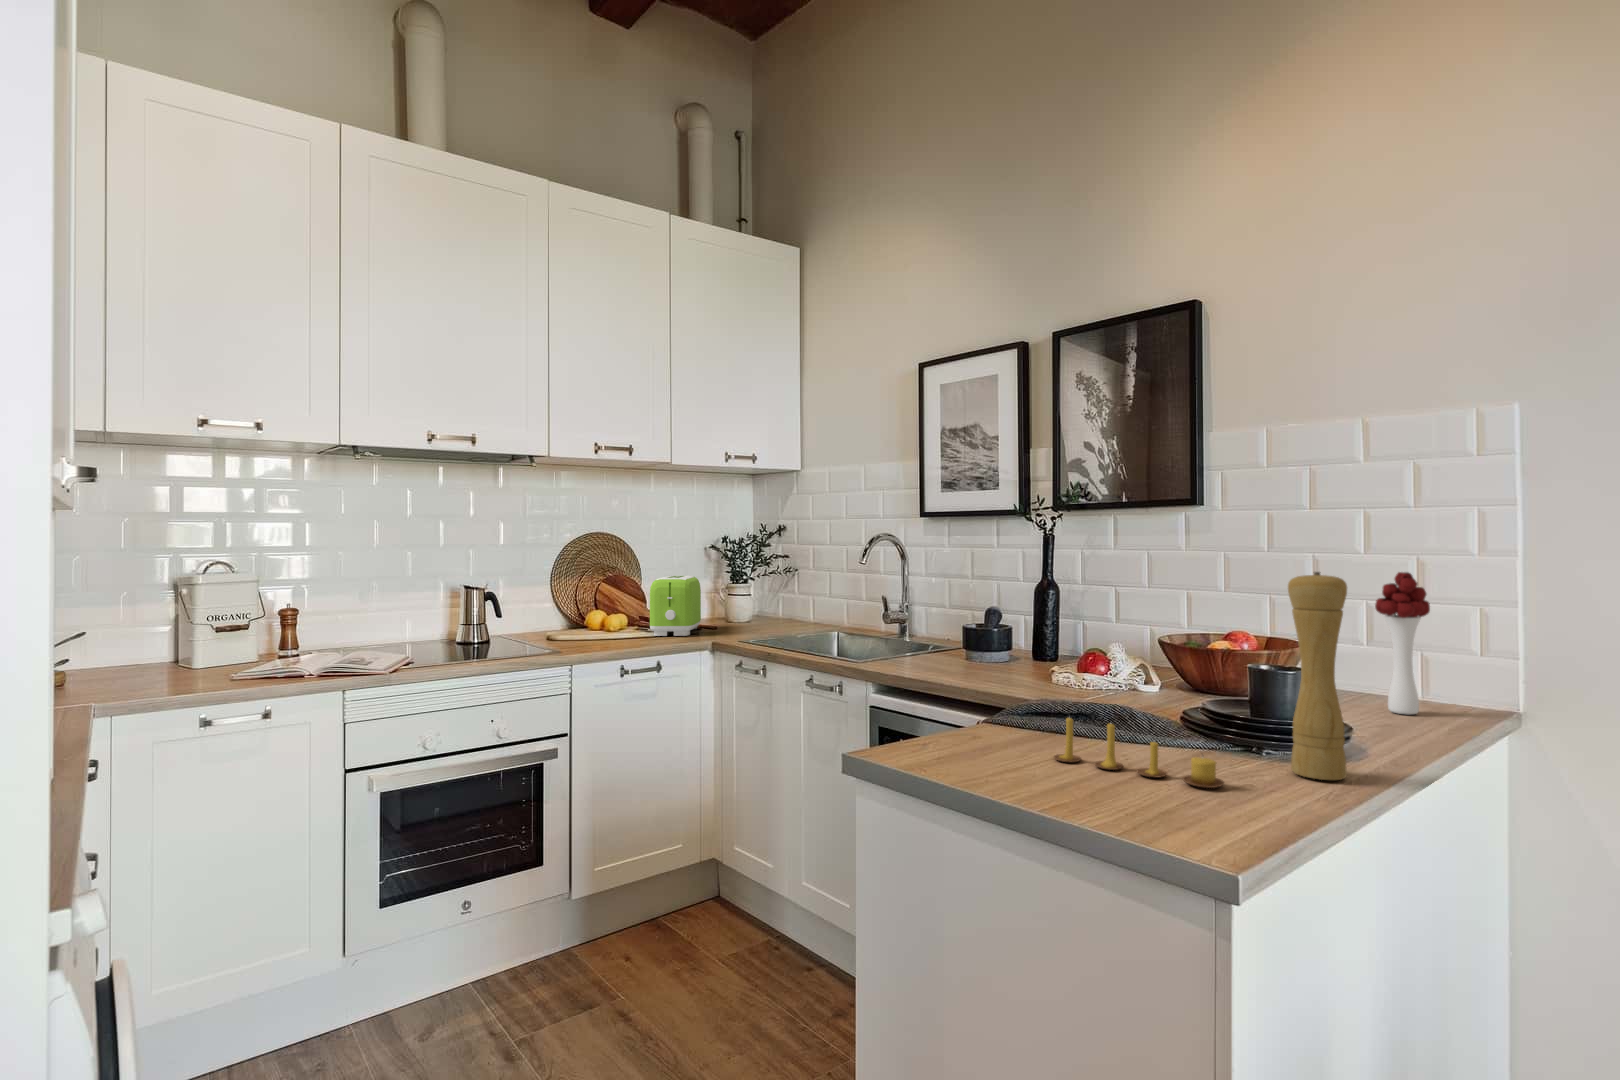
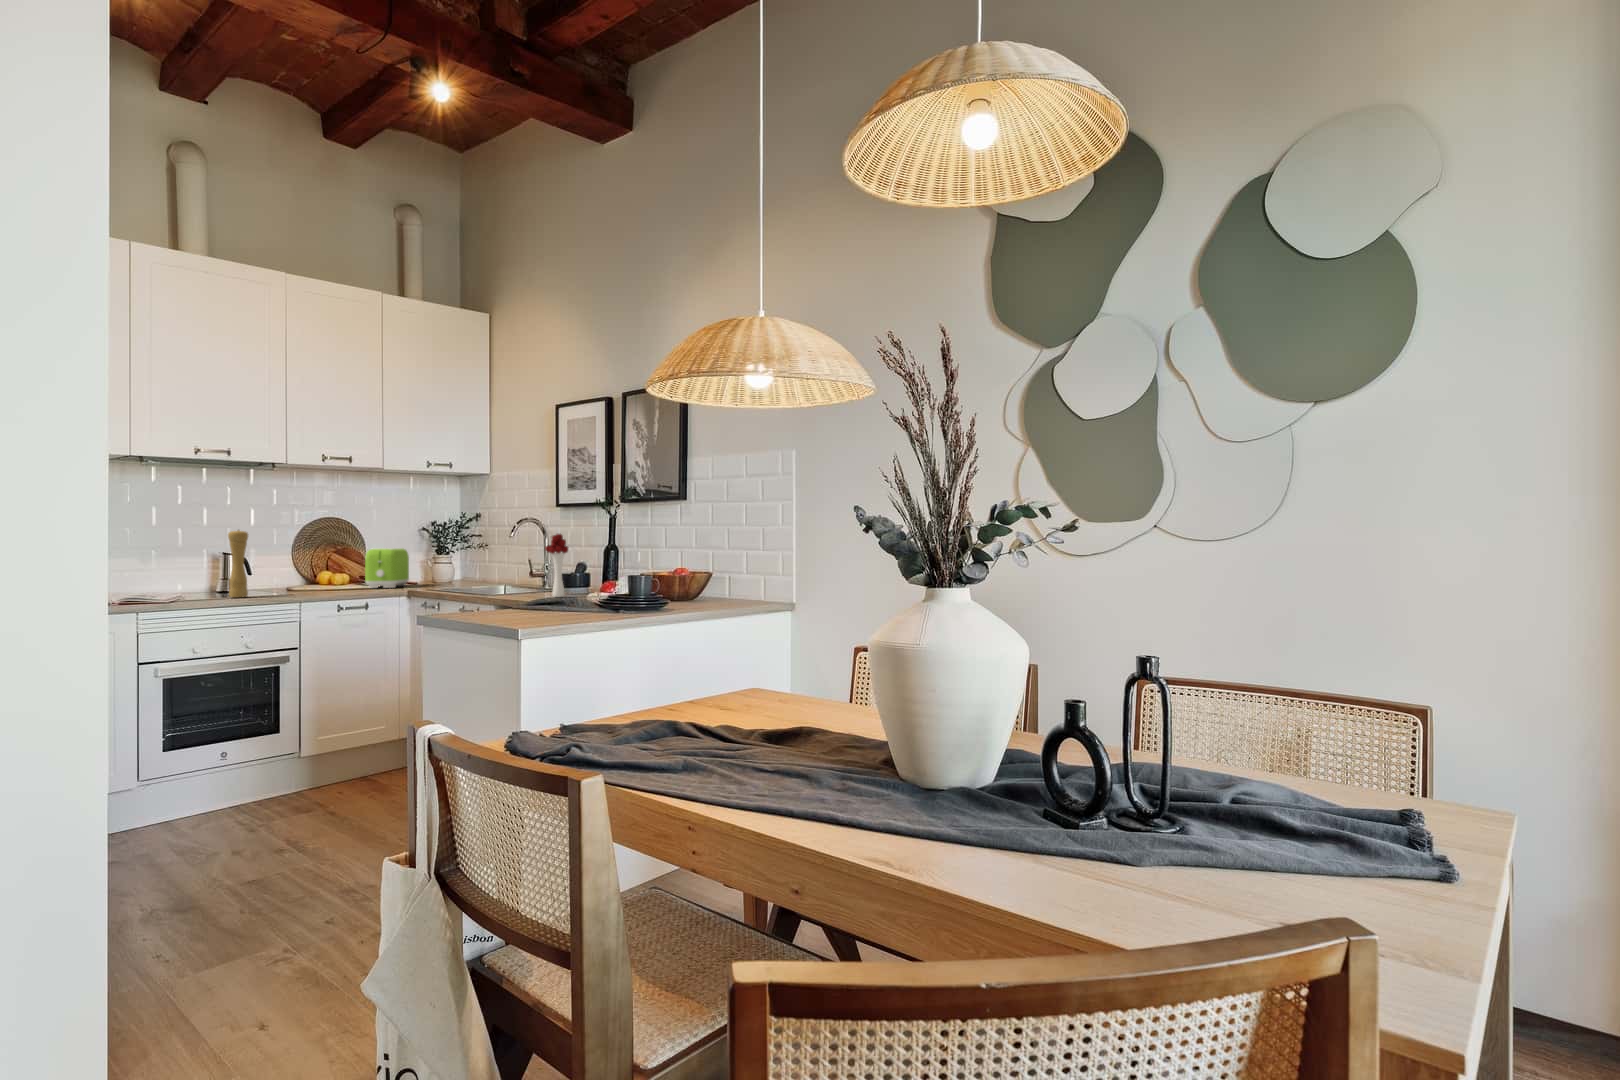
pepper mill: present [1288,572,1347,780] -> present [228,530,248,597]
flower bouquet: present [1375,572,1430,714] -> present [545,534,569,597]
candle: present [1054,717,1224,788] -> none [518,592,574,616]

